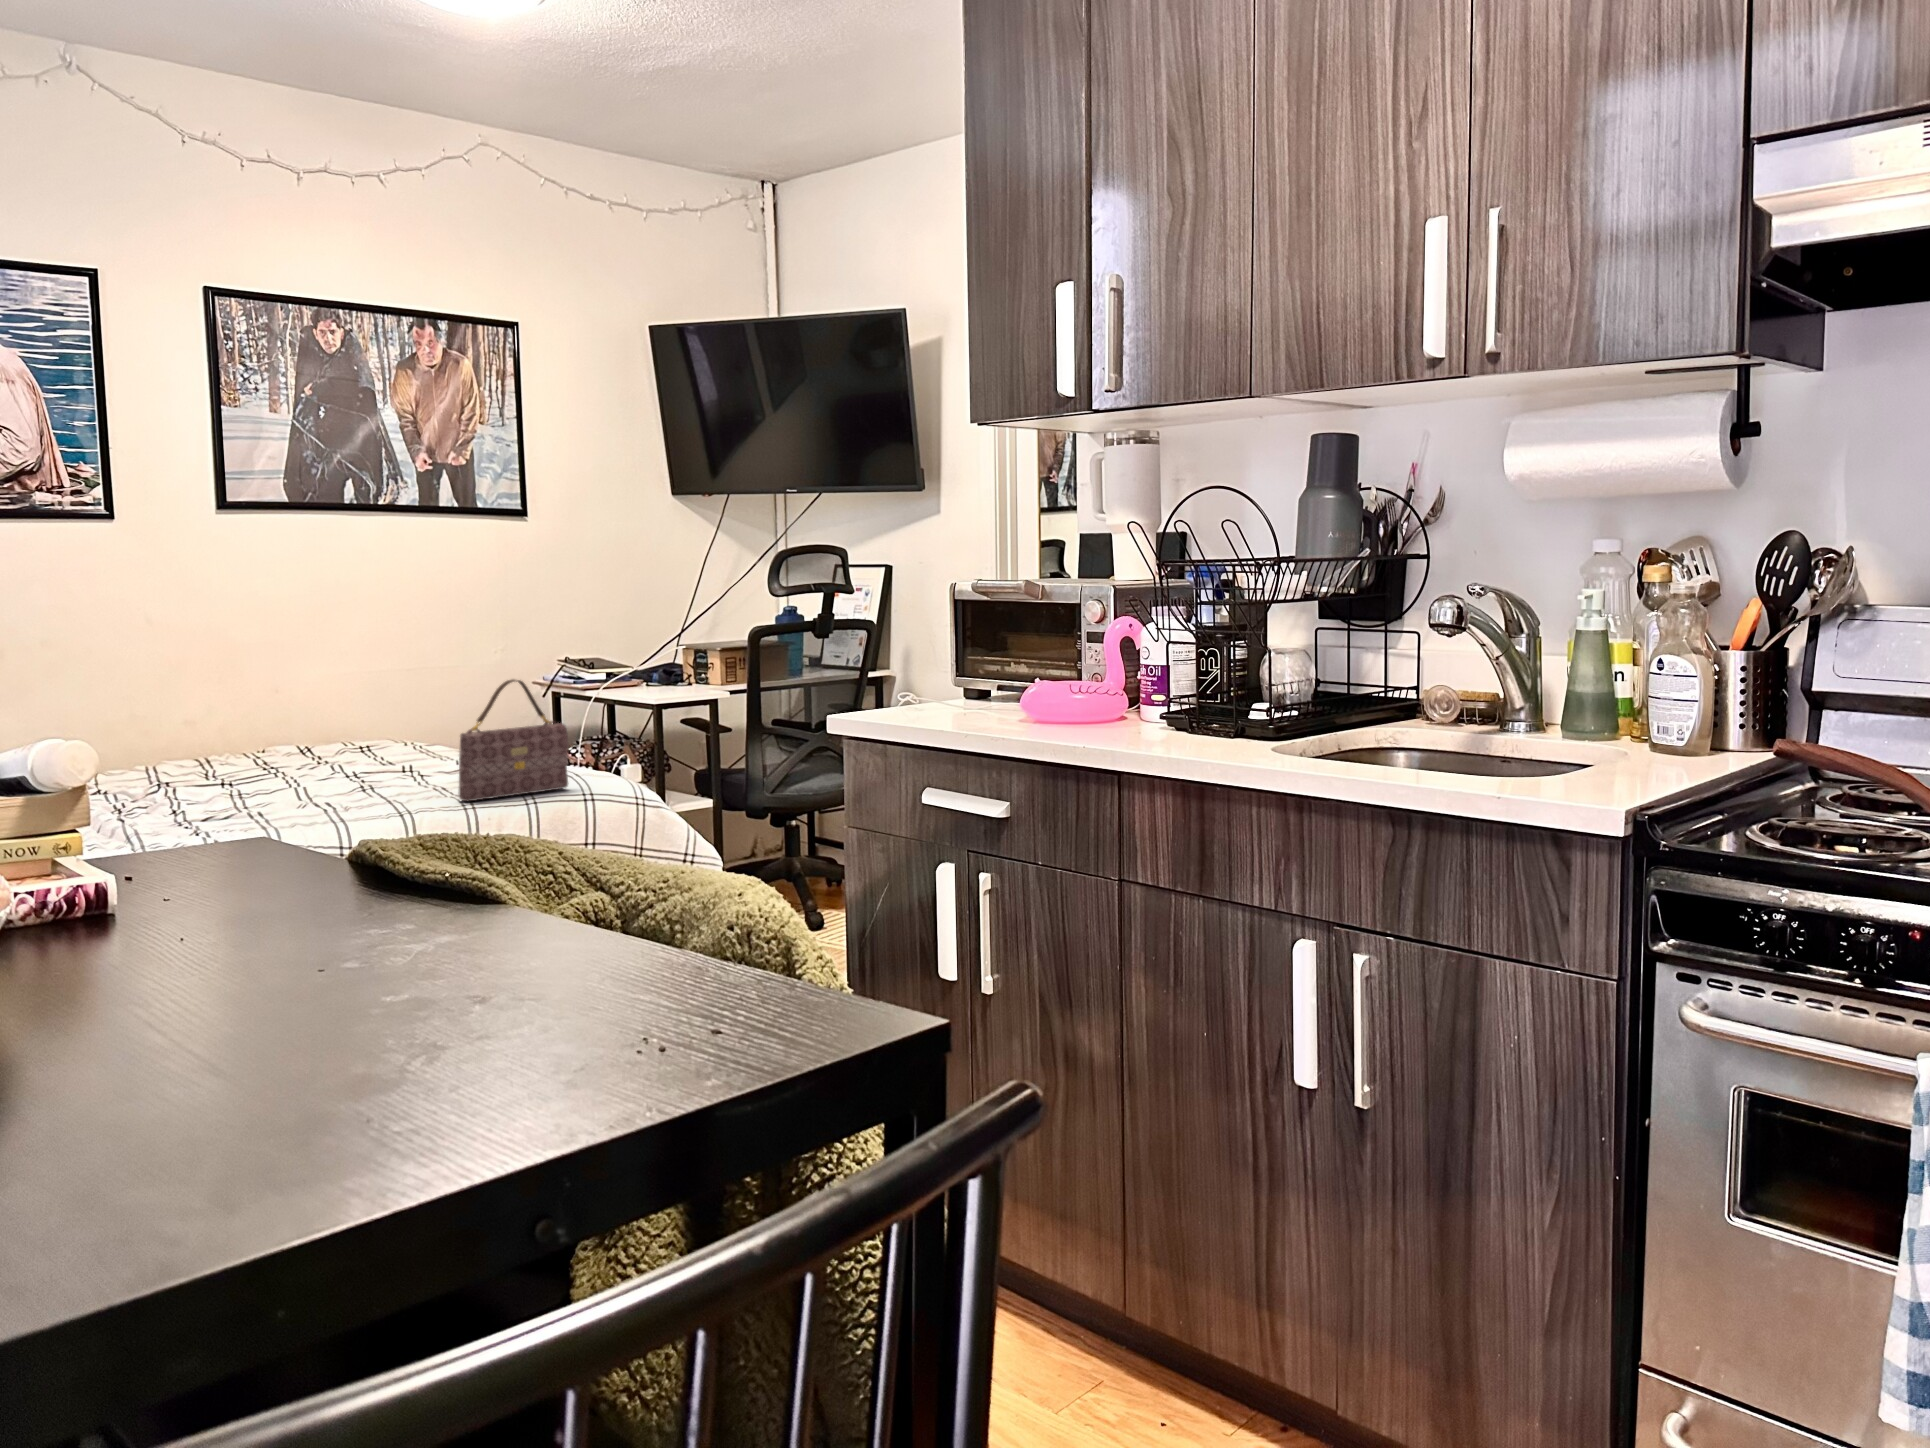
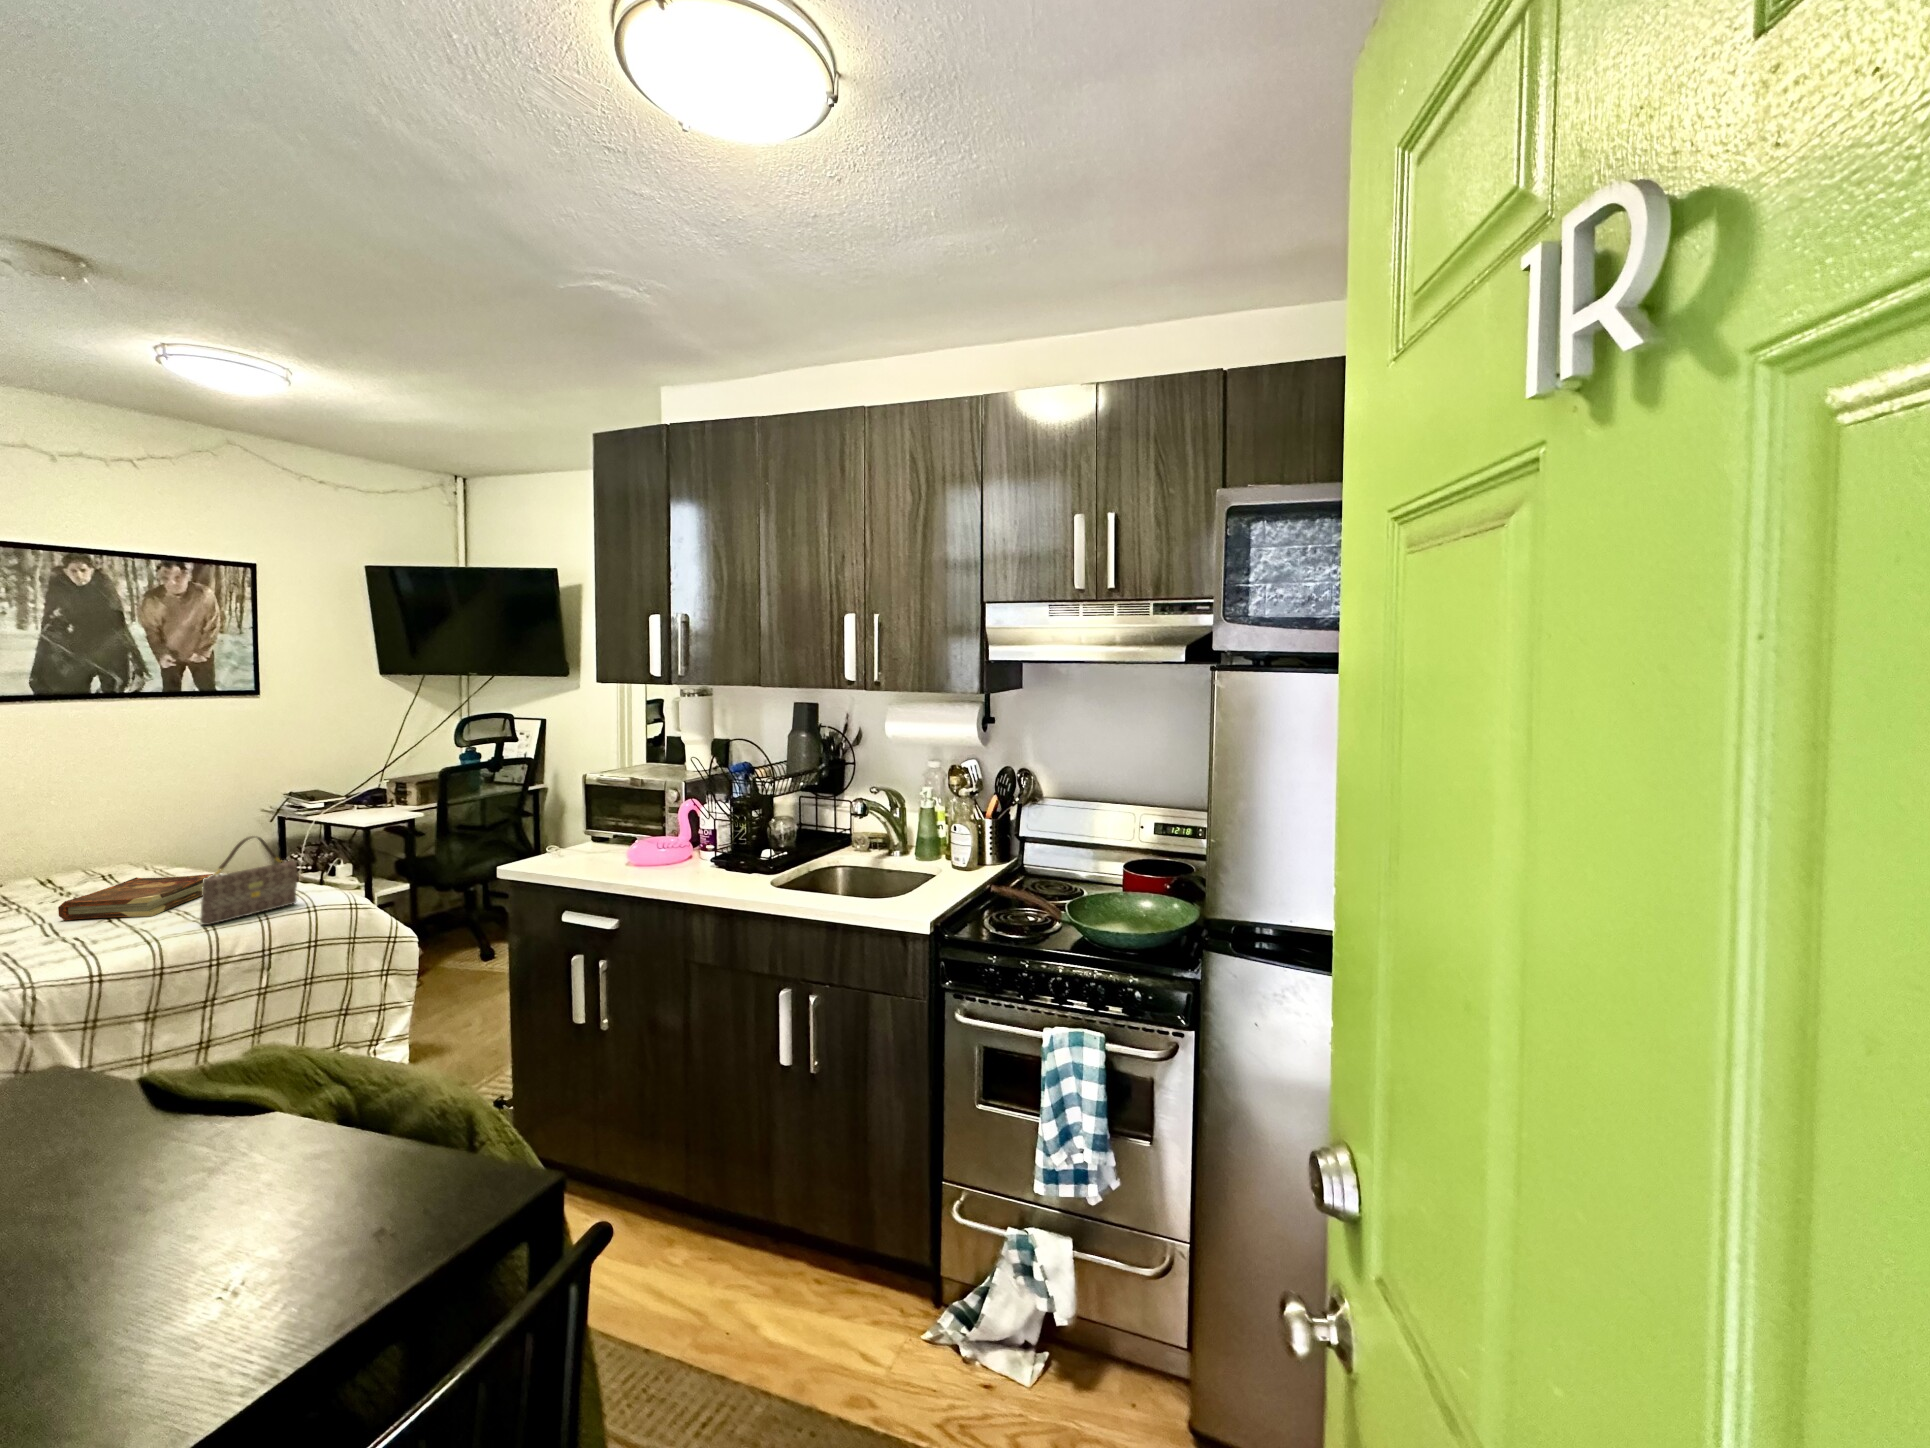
book: none [314,744,477,789] -> present [58,874,212,921]

